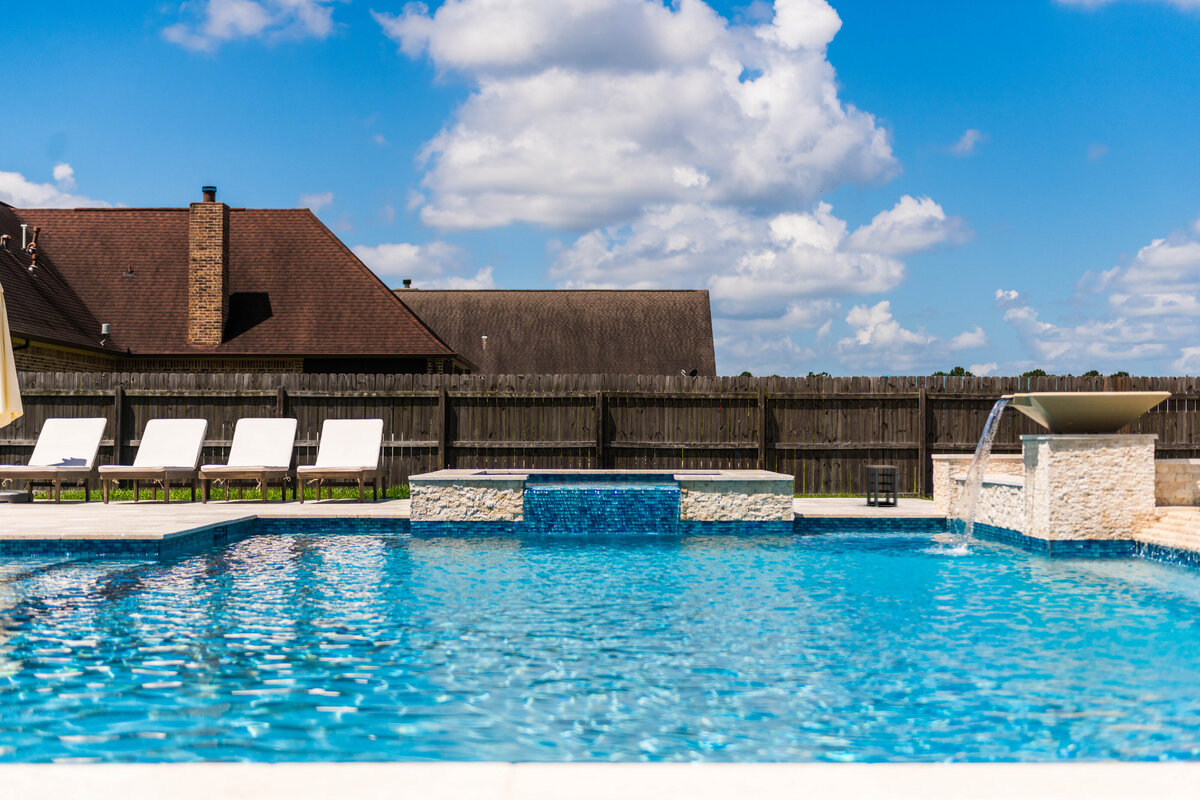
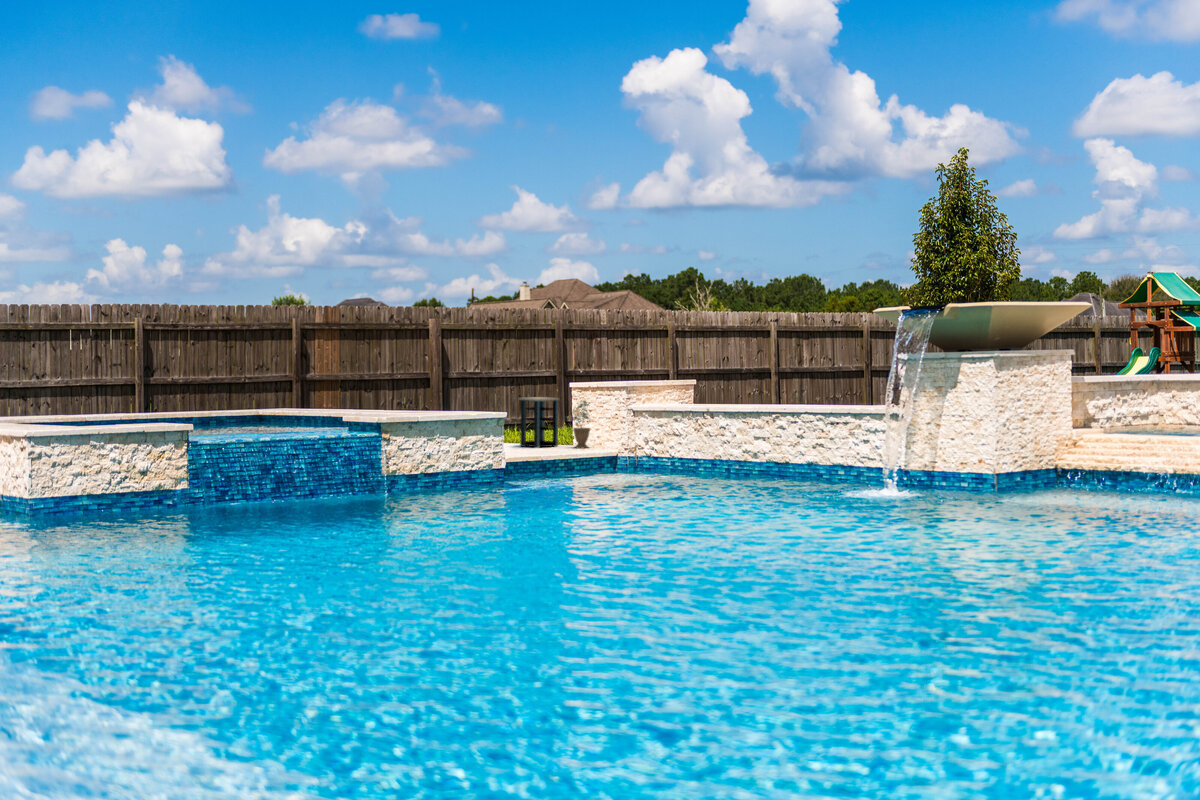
potted plant: none [902,467,921,509] -> present [571,401,590,448]

